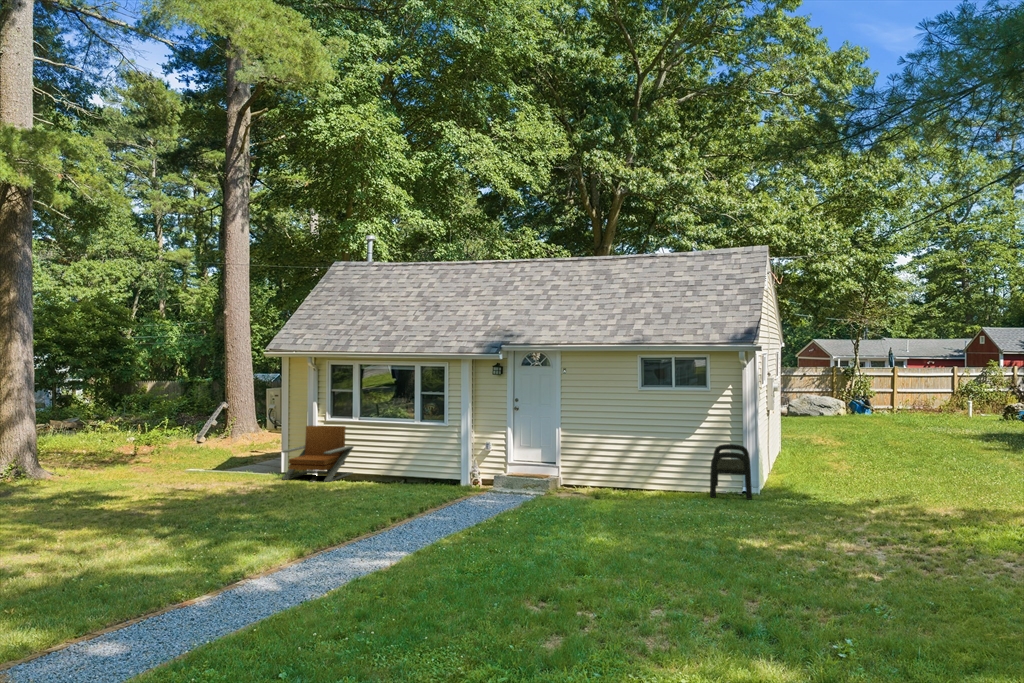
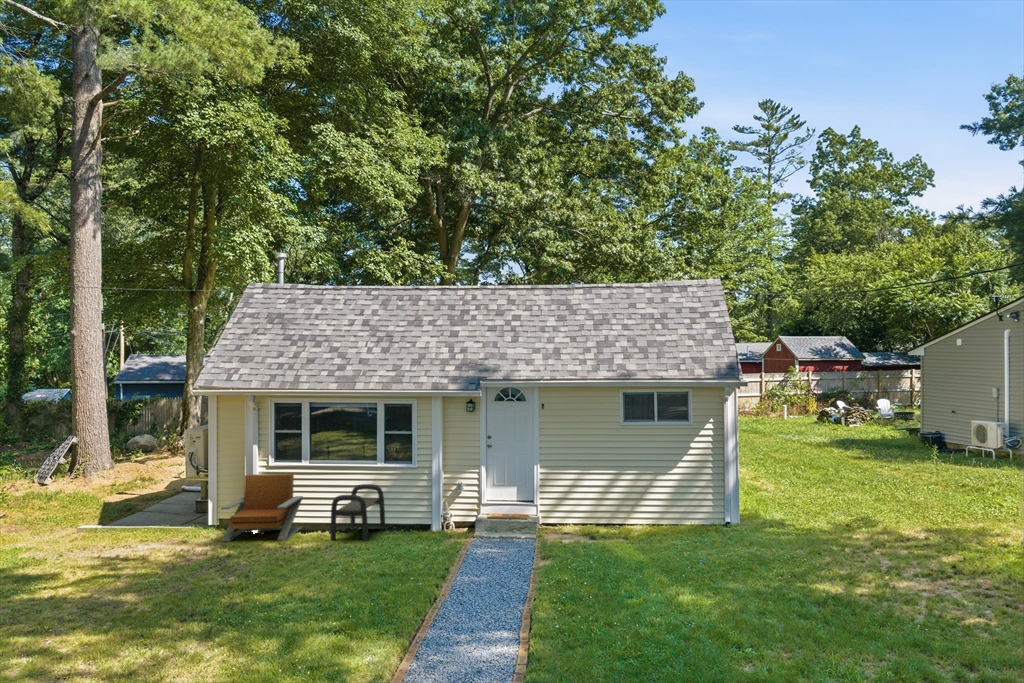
bench: present [710,444,752,499] -> present [331,484,385,540]

